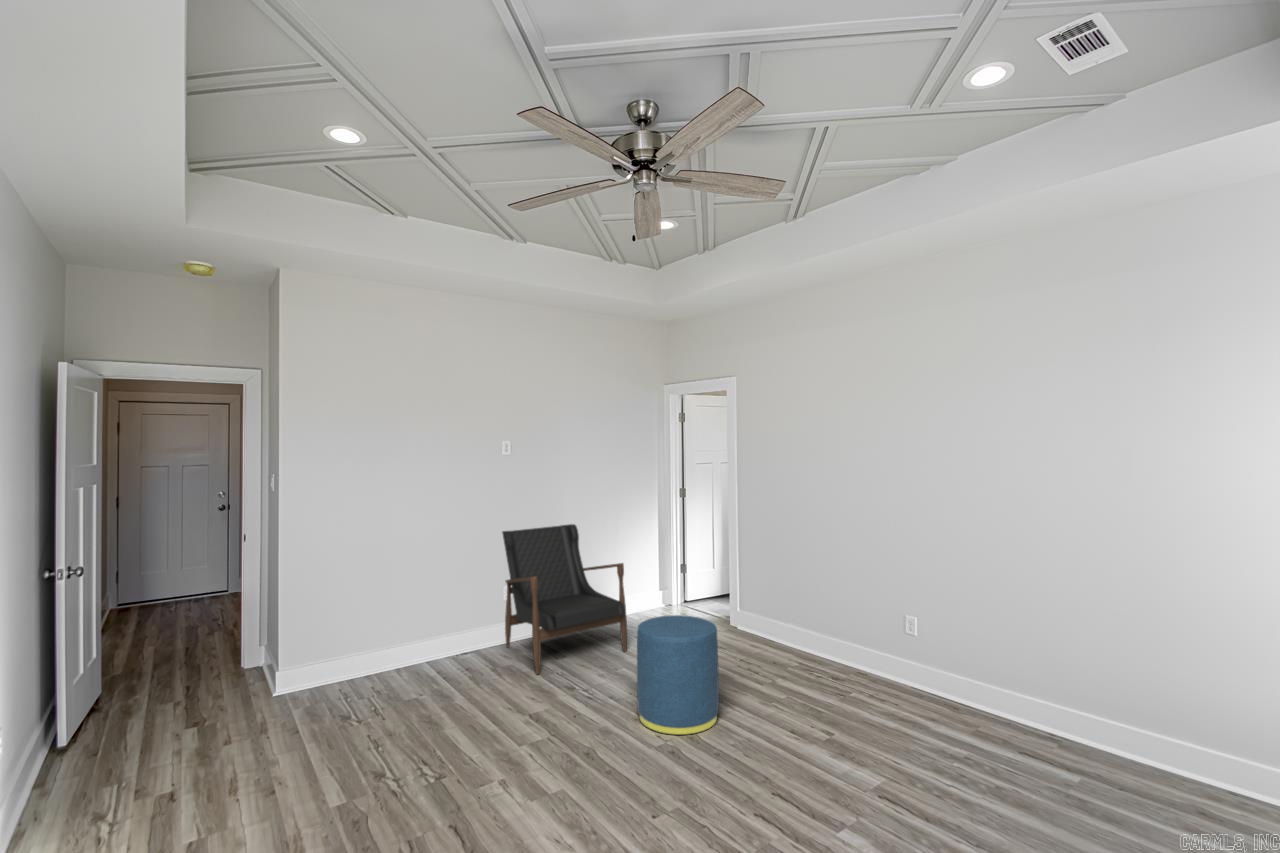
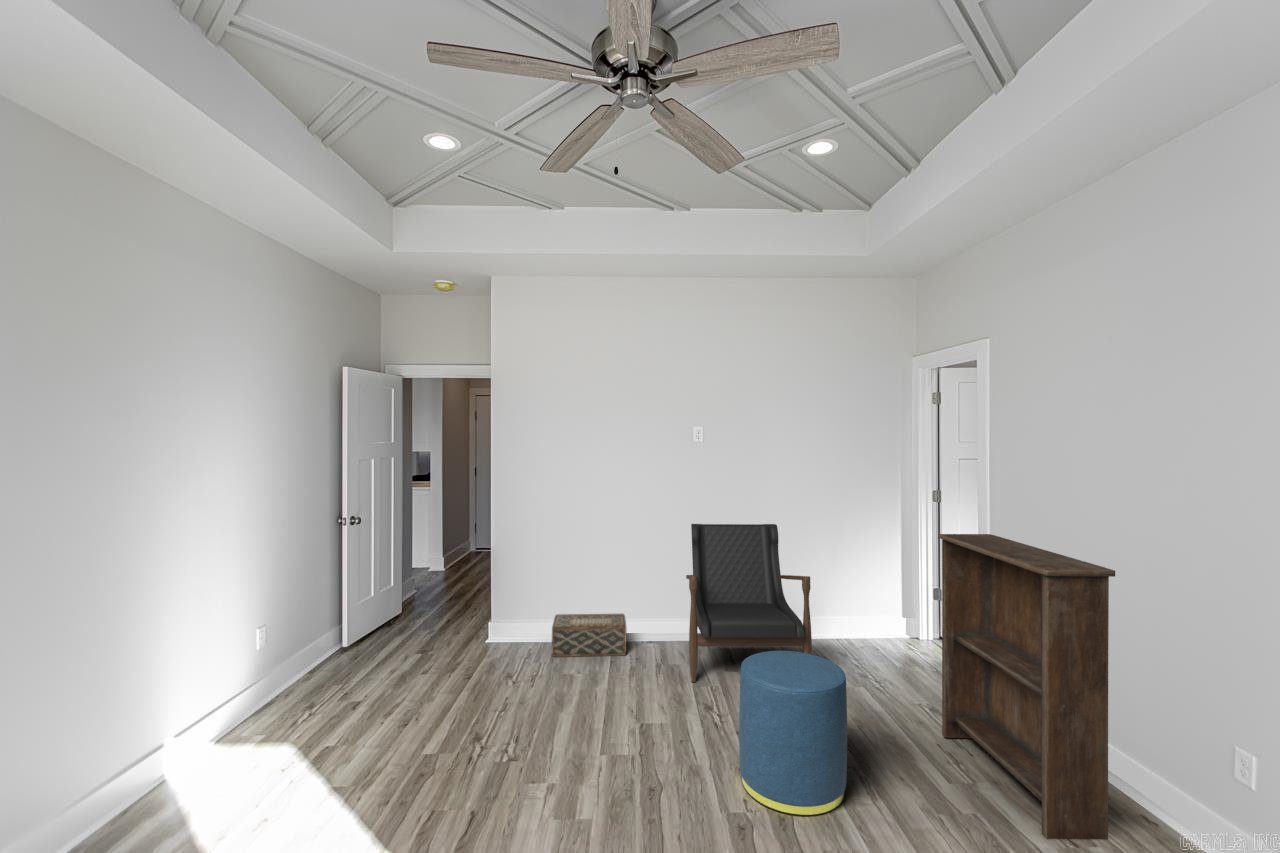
bookshelf: none [732,511,854,697] -> present [938,534,1115,840]
woven basket: none [362,631,453,689] -> present [552,614,626,657]

